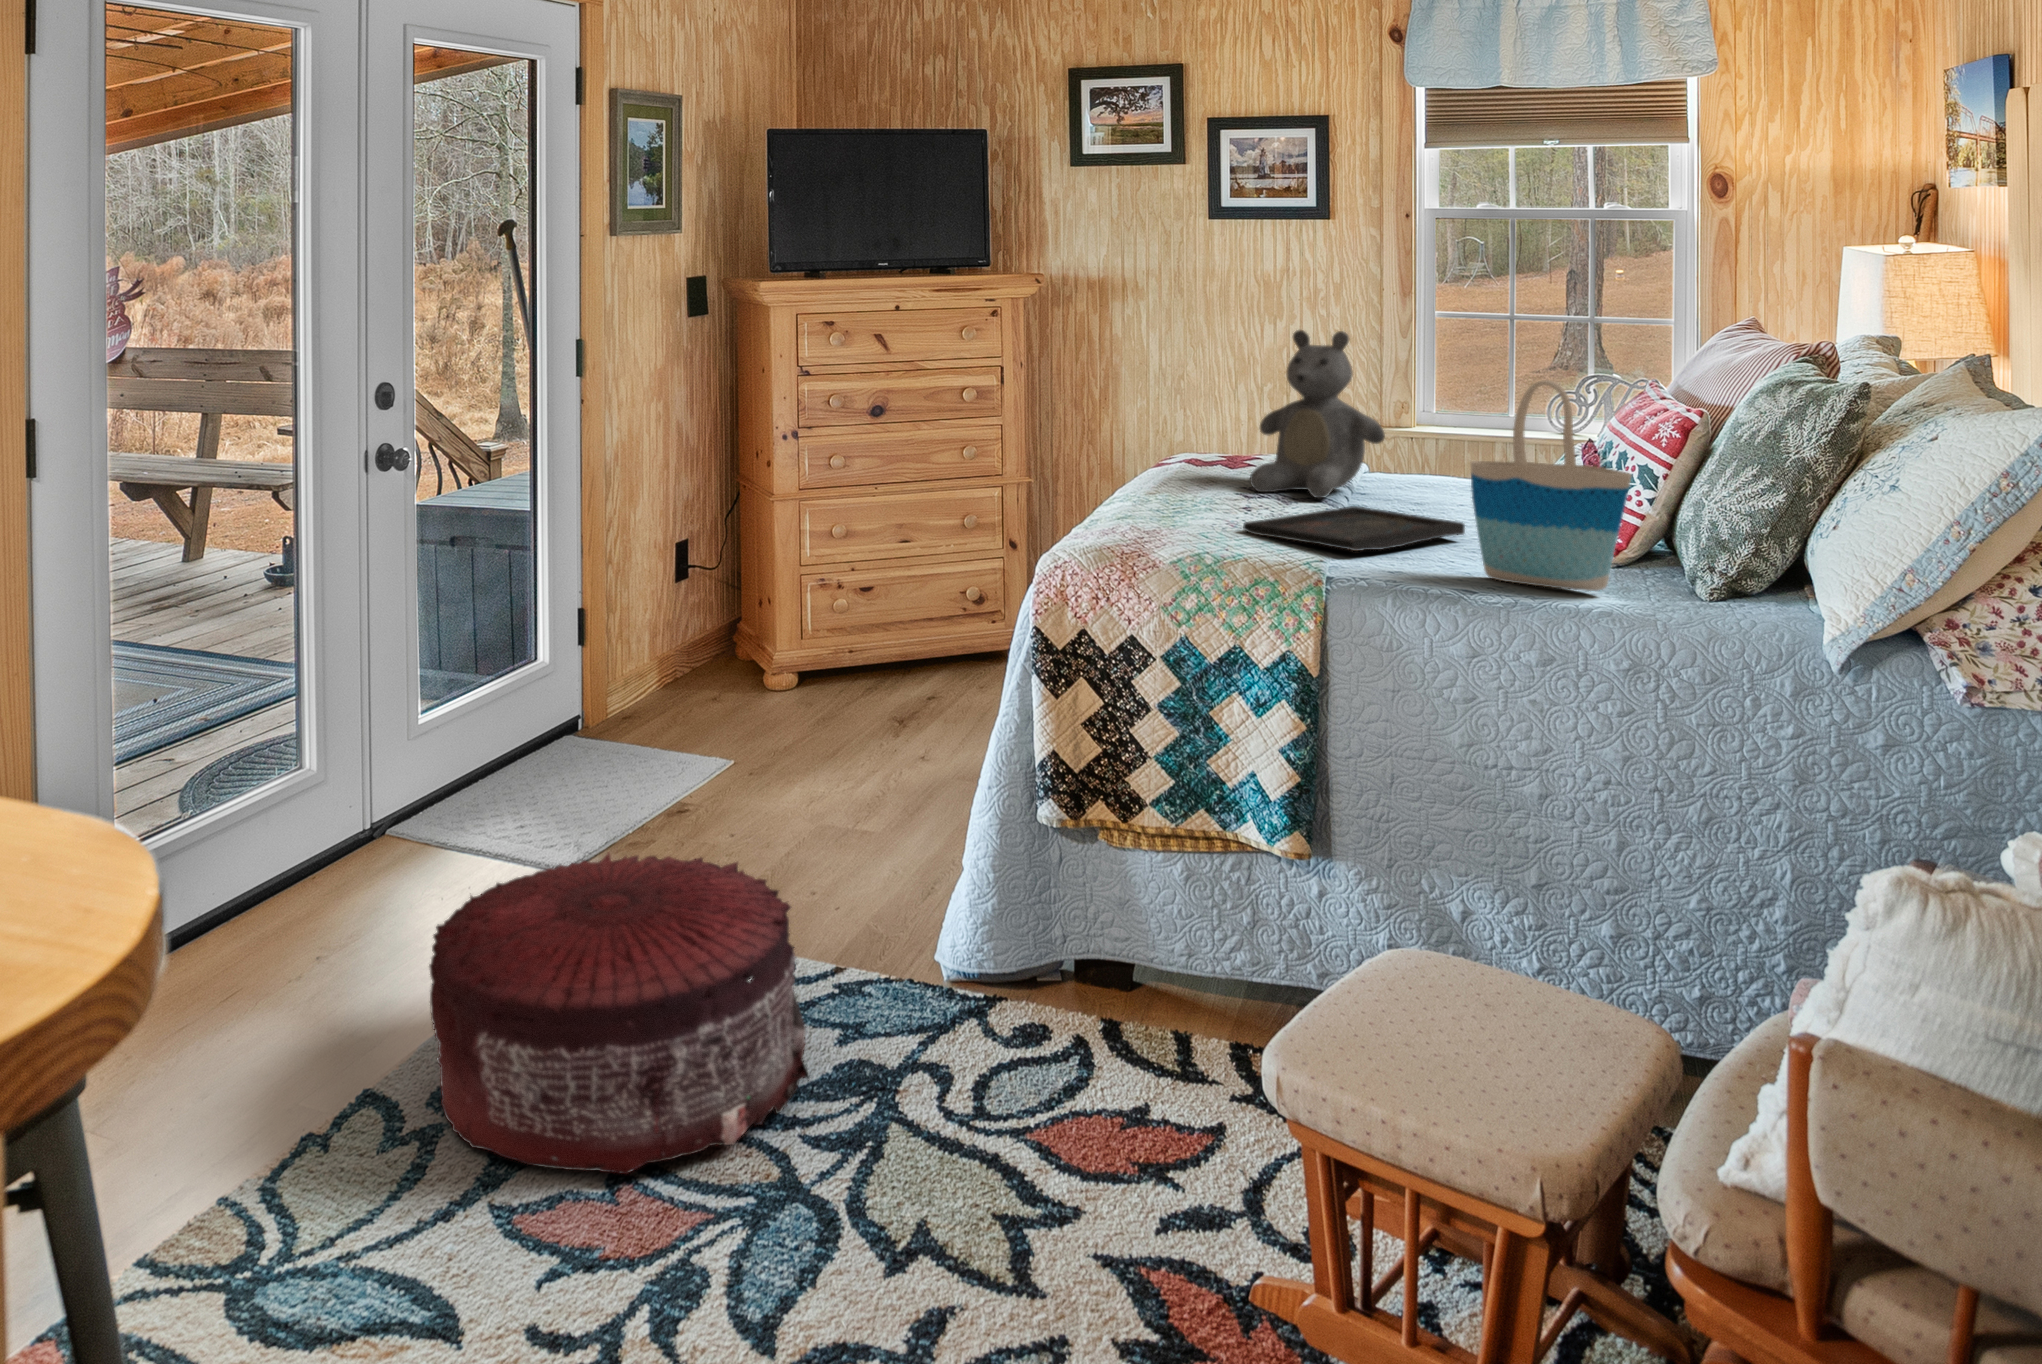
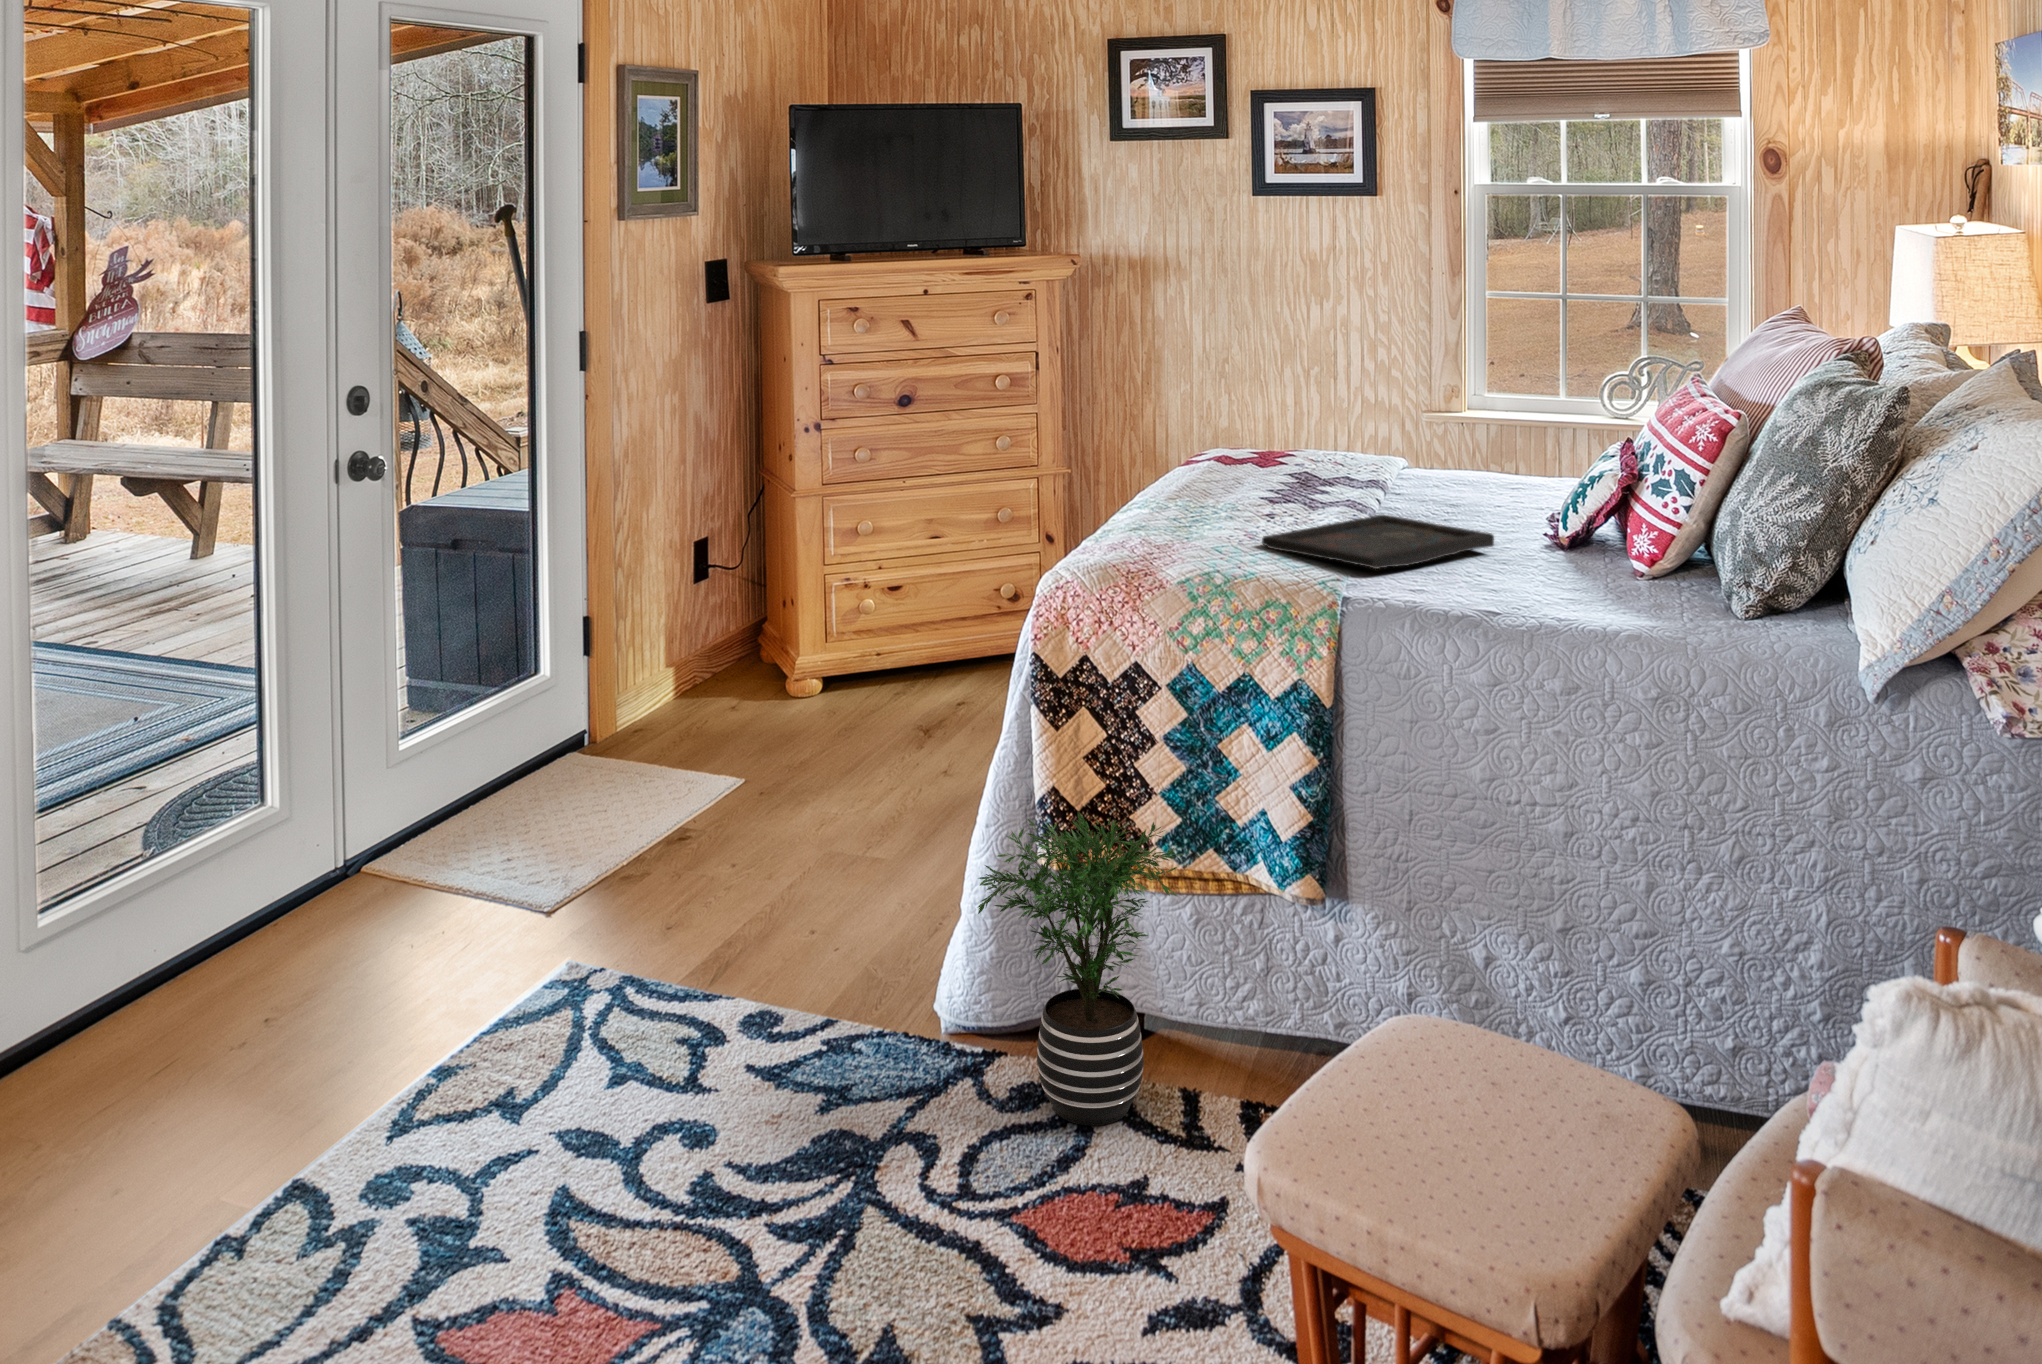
teddy bear: present [1250,330,1385,498] -> none [1277,325,1418,505]
tote bag: present [1471,380,1631,591] -> none [1494,388,1661,612]
potted plant: none [986,770,1185,1062] -> present [978,812,1183,1126]
pouf: present [429,854,810,1174] -> none [363,907,783,1277]

